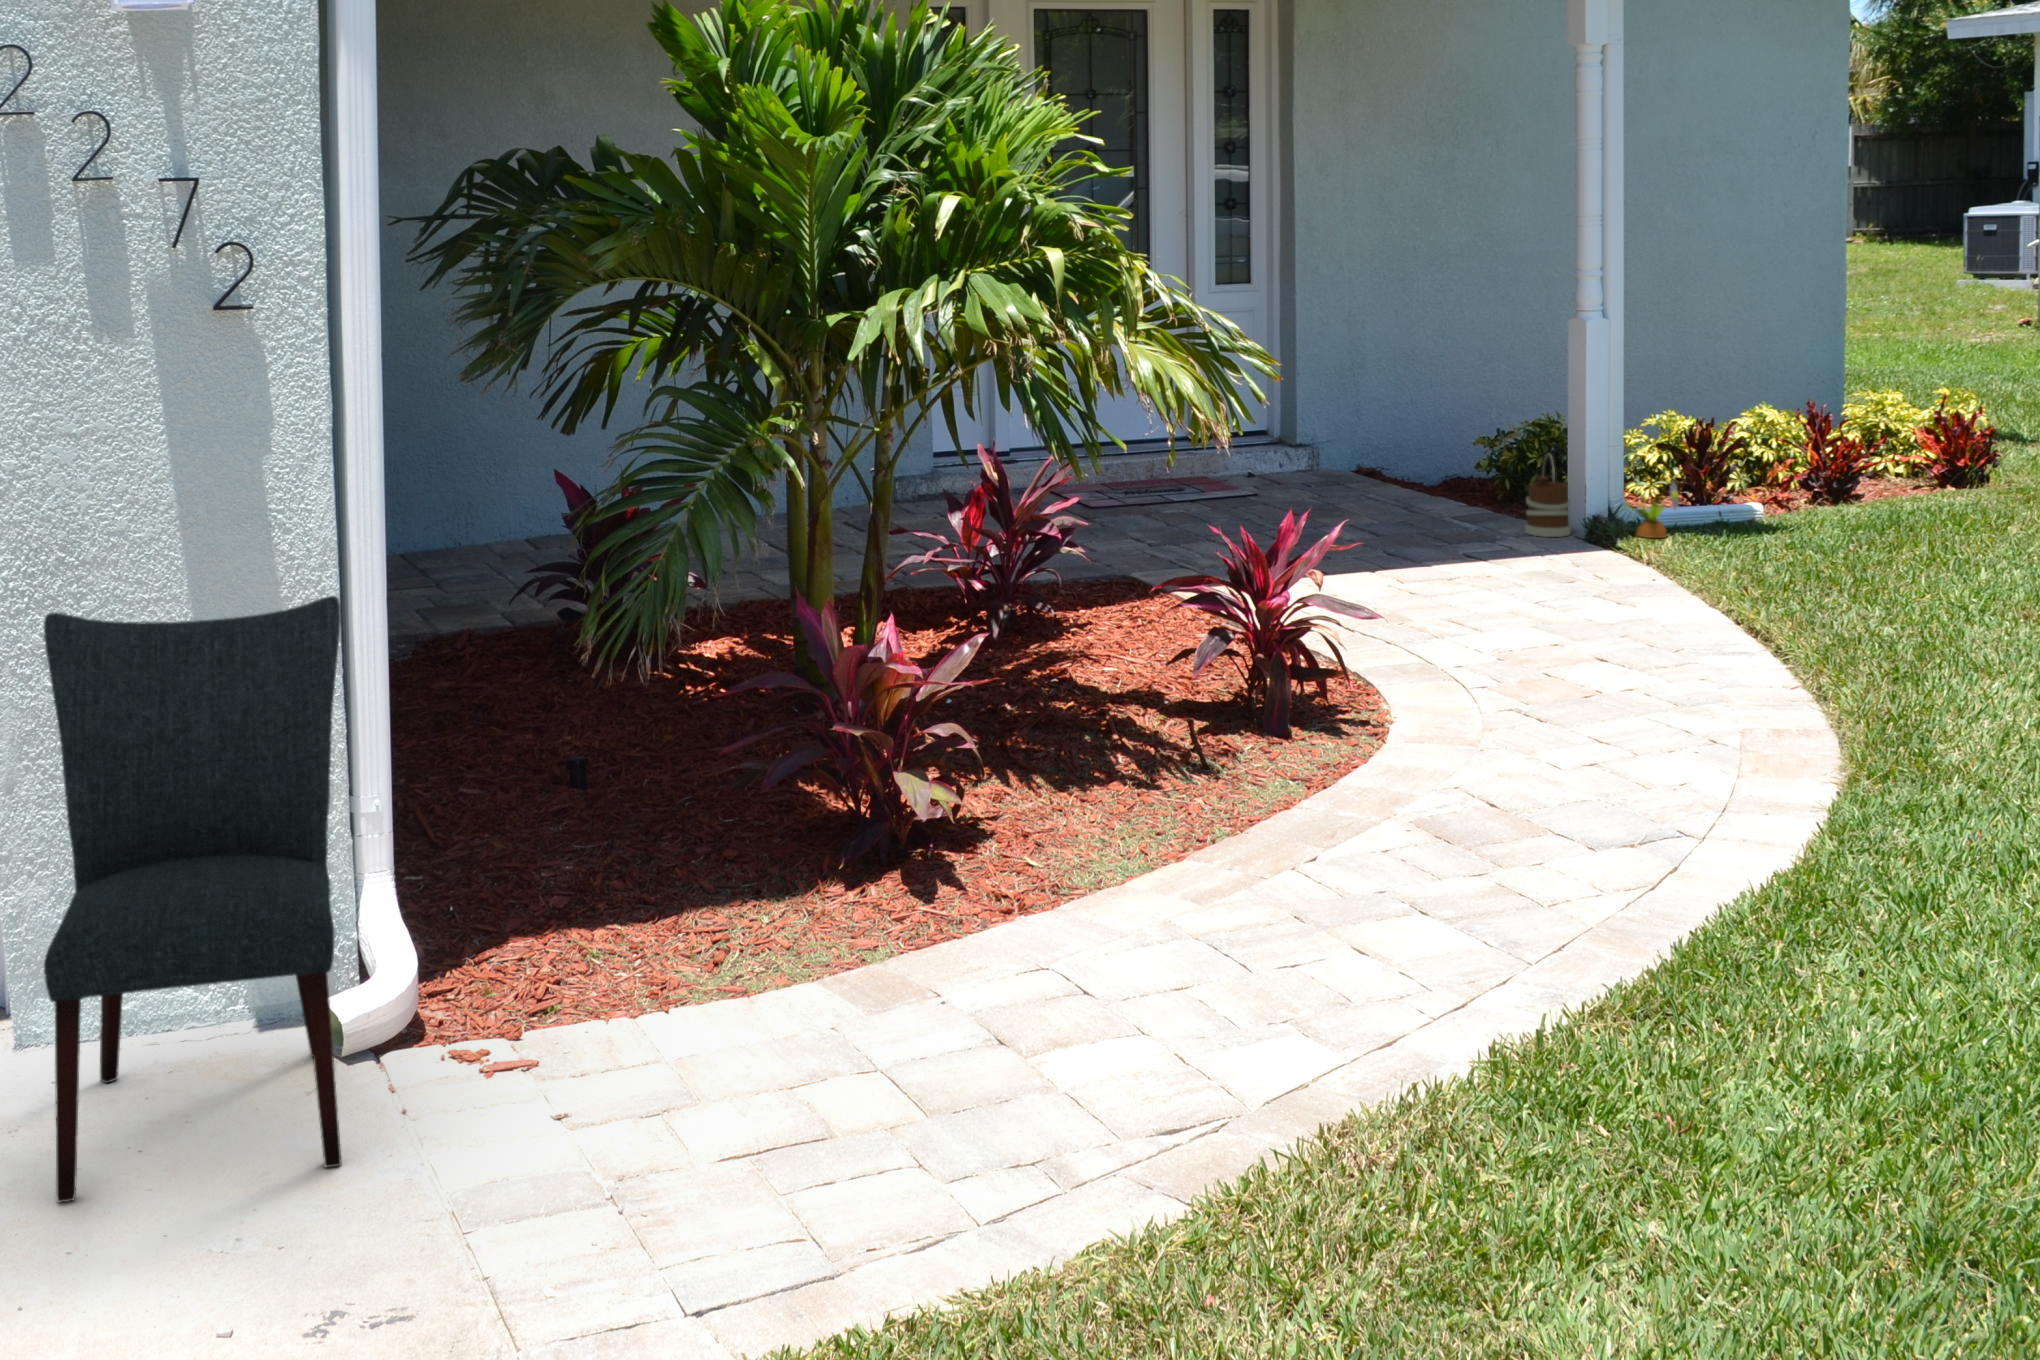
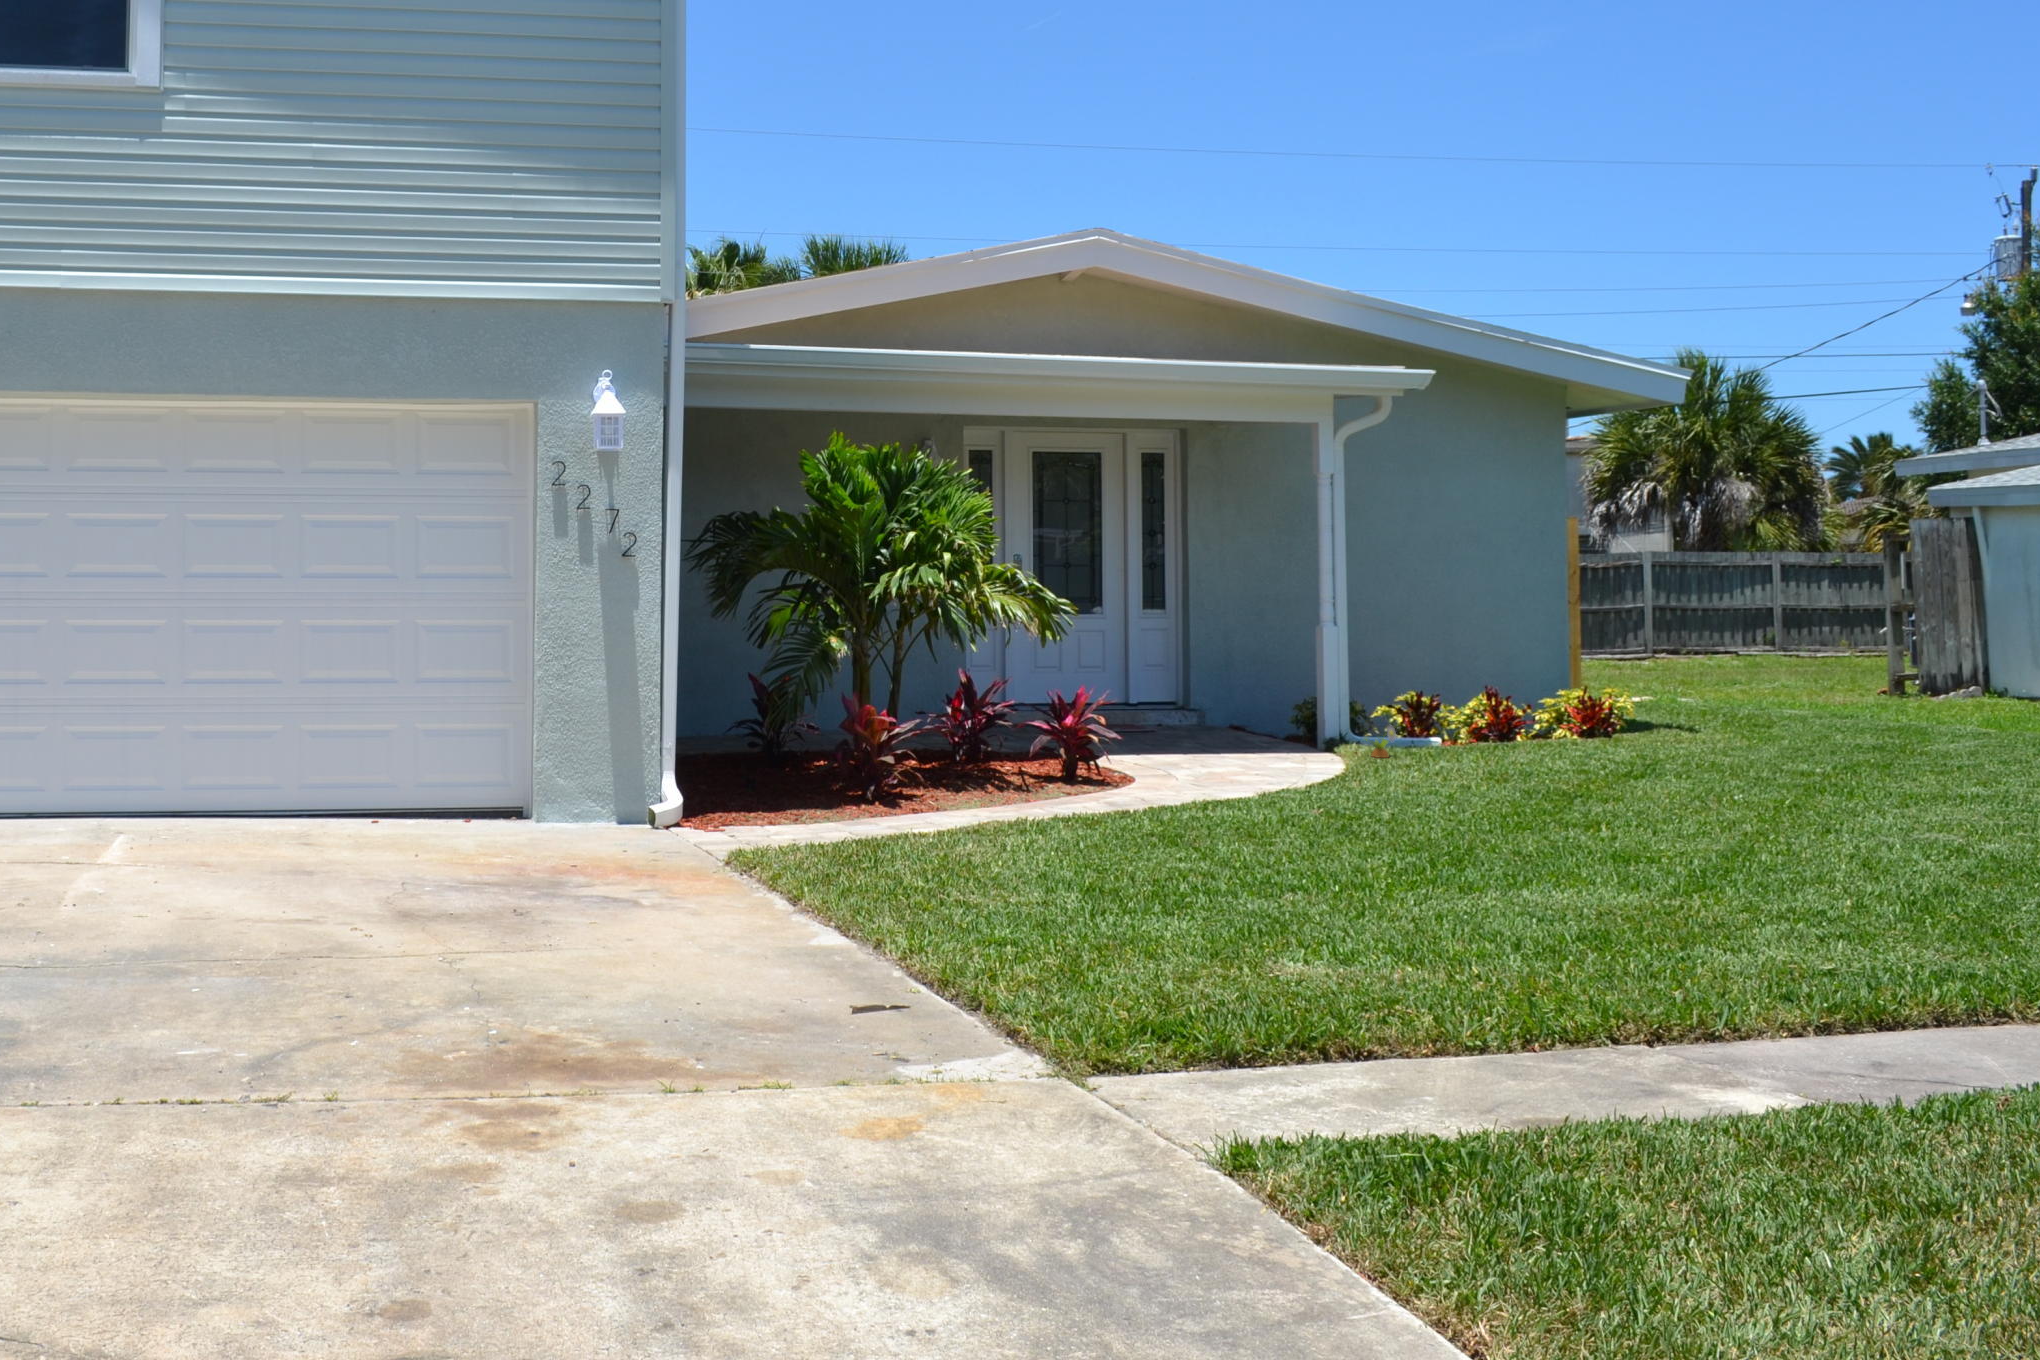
wooden bucket: present [1525,454,1571,537] -> none [1306,706,1333,754]
chair: present [44,596,341,1203] -> none [560,657,658,843]

